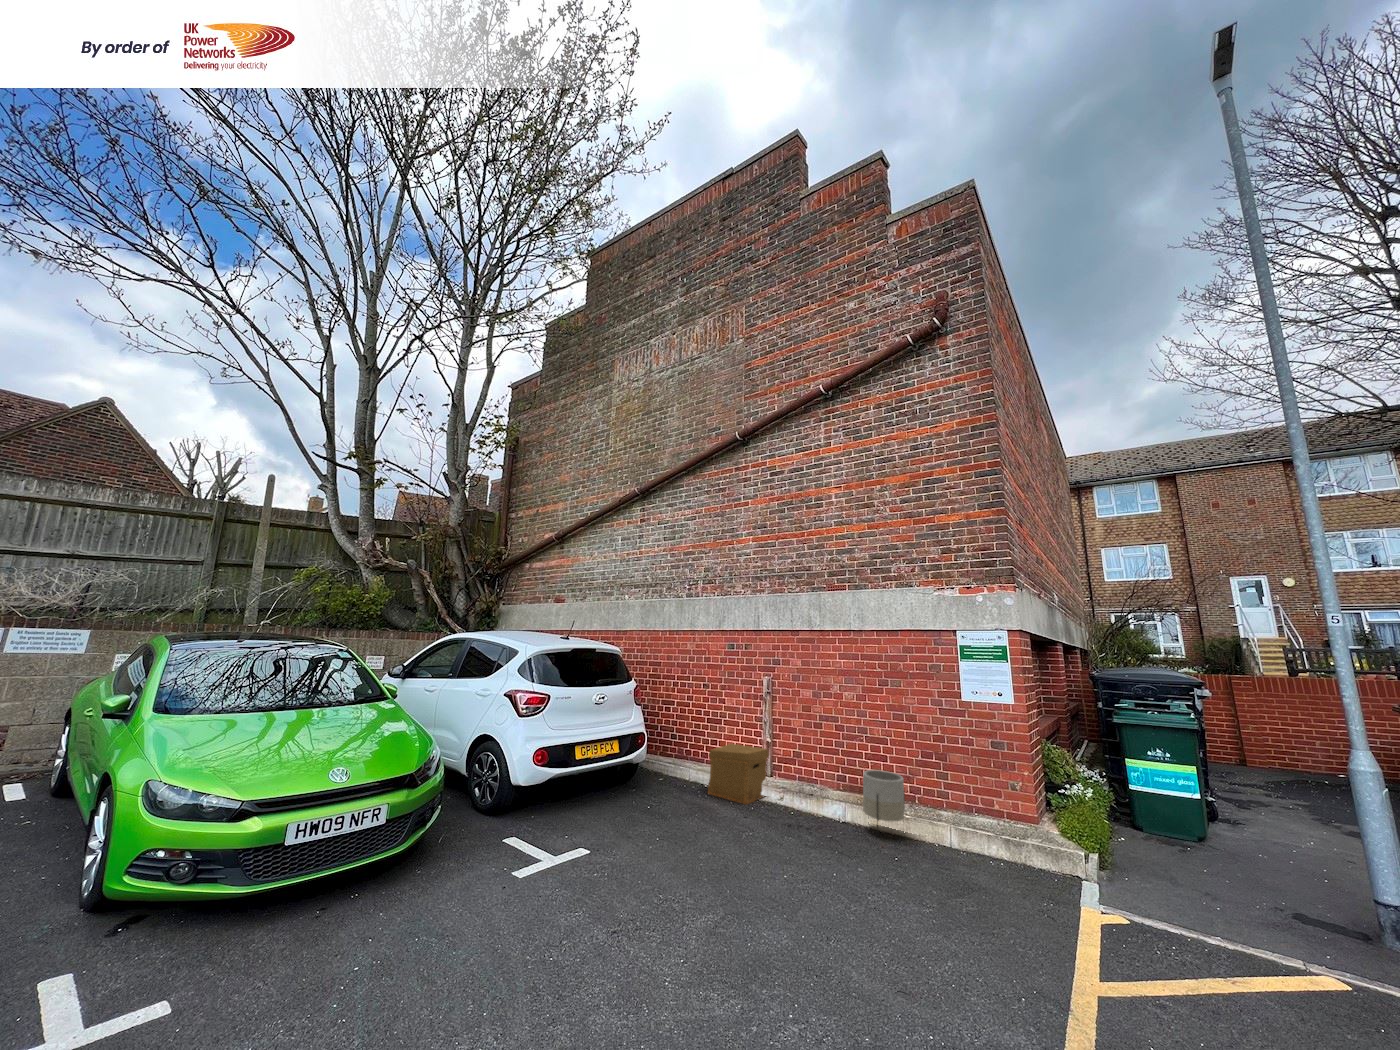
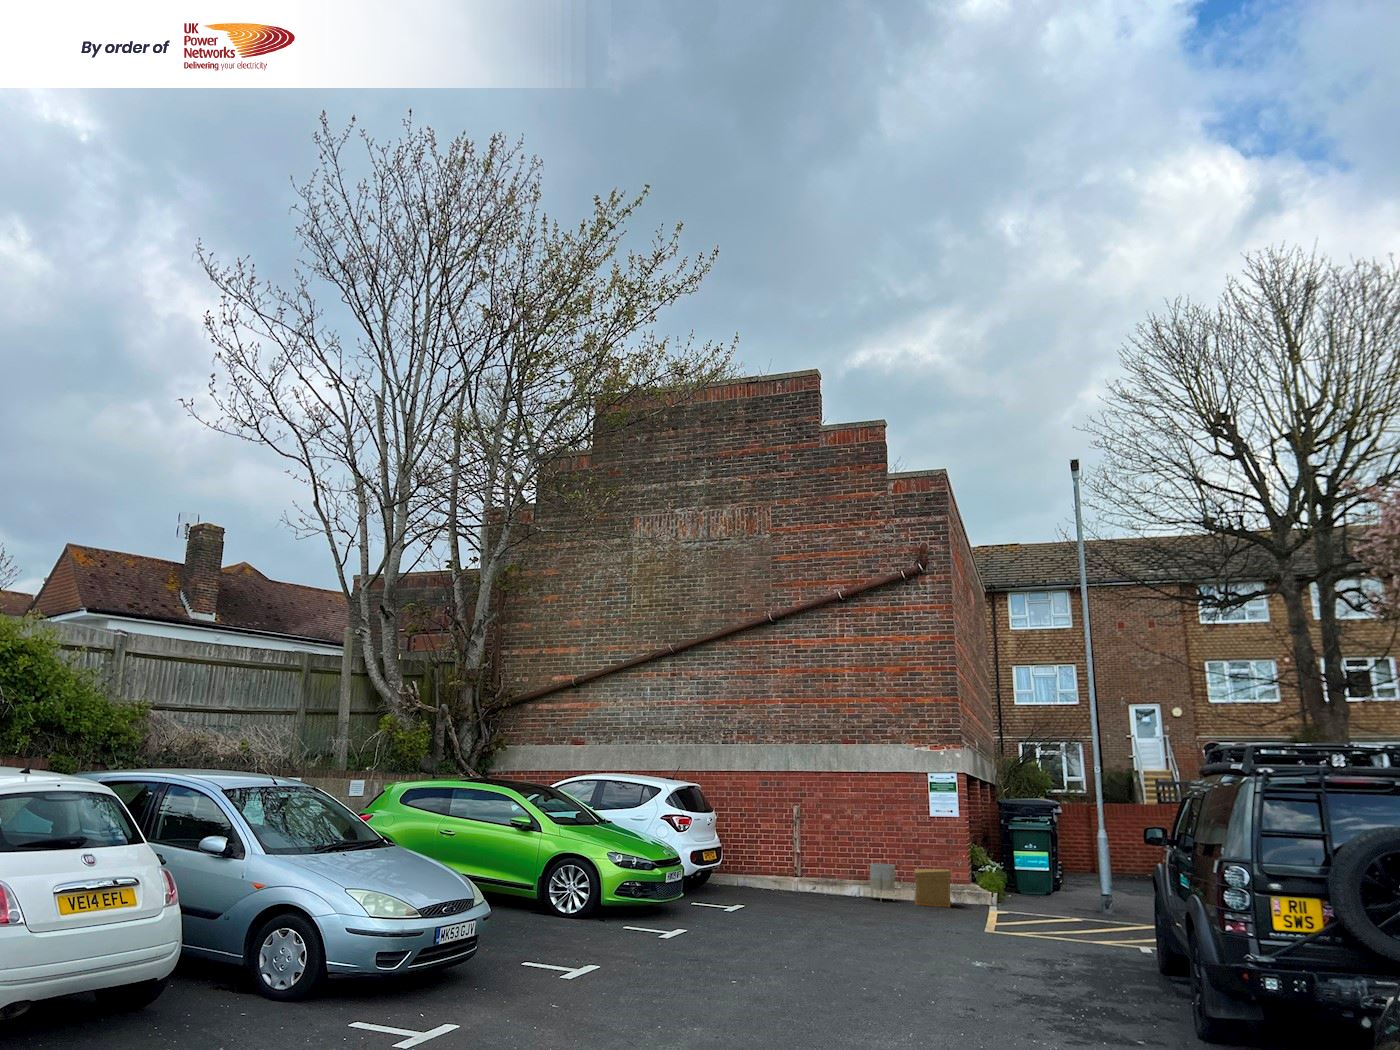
cardboard box: present [708,744,769,805] -> present [914,869,951,908]

